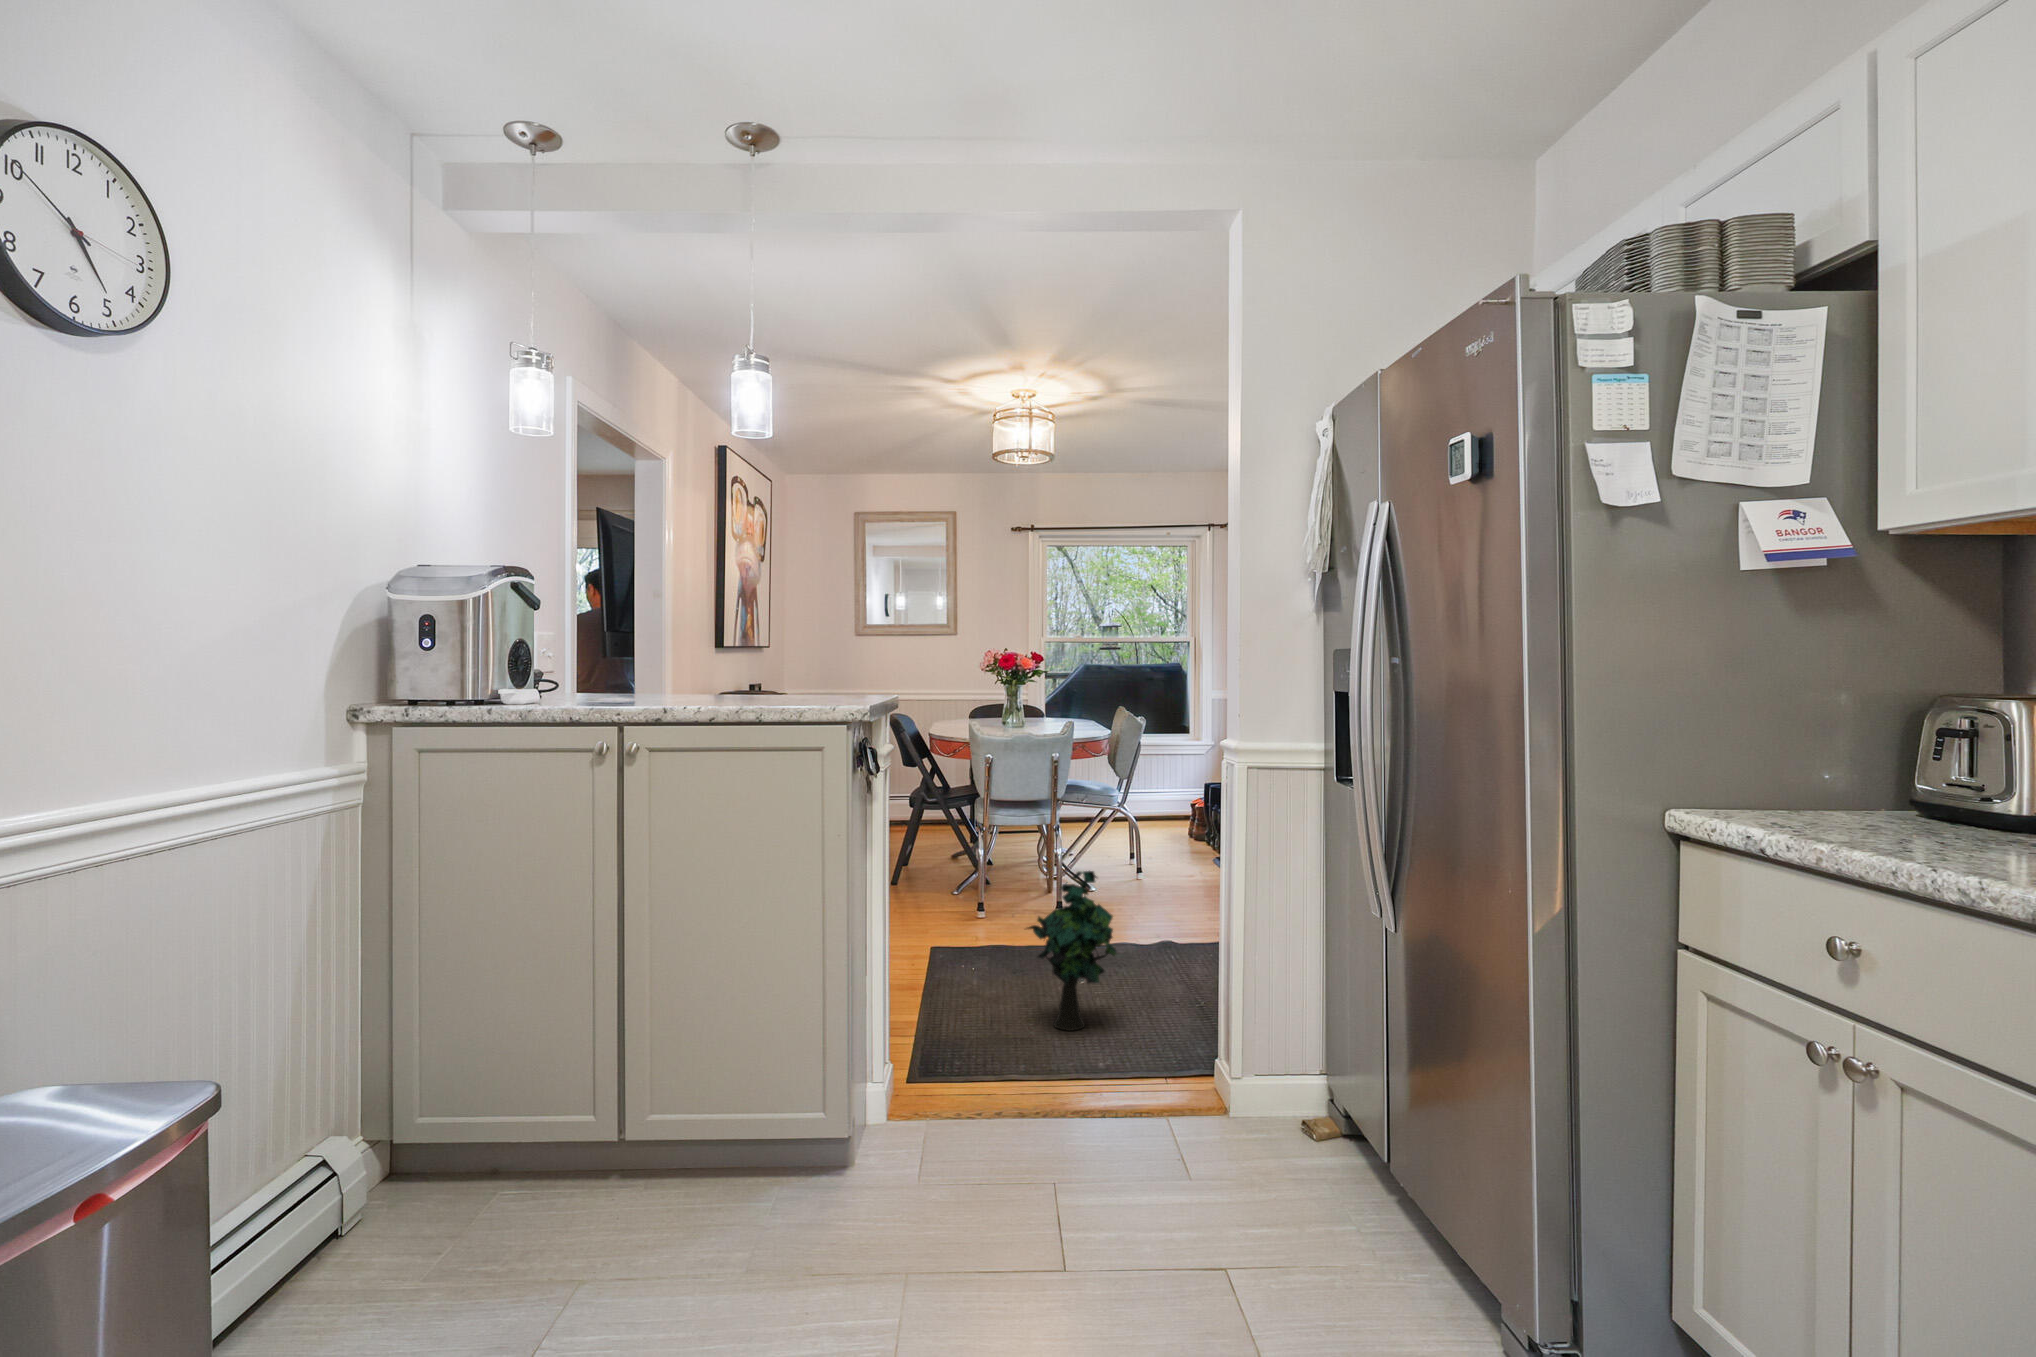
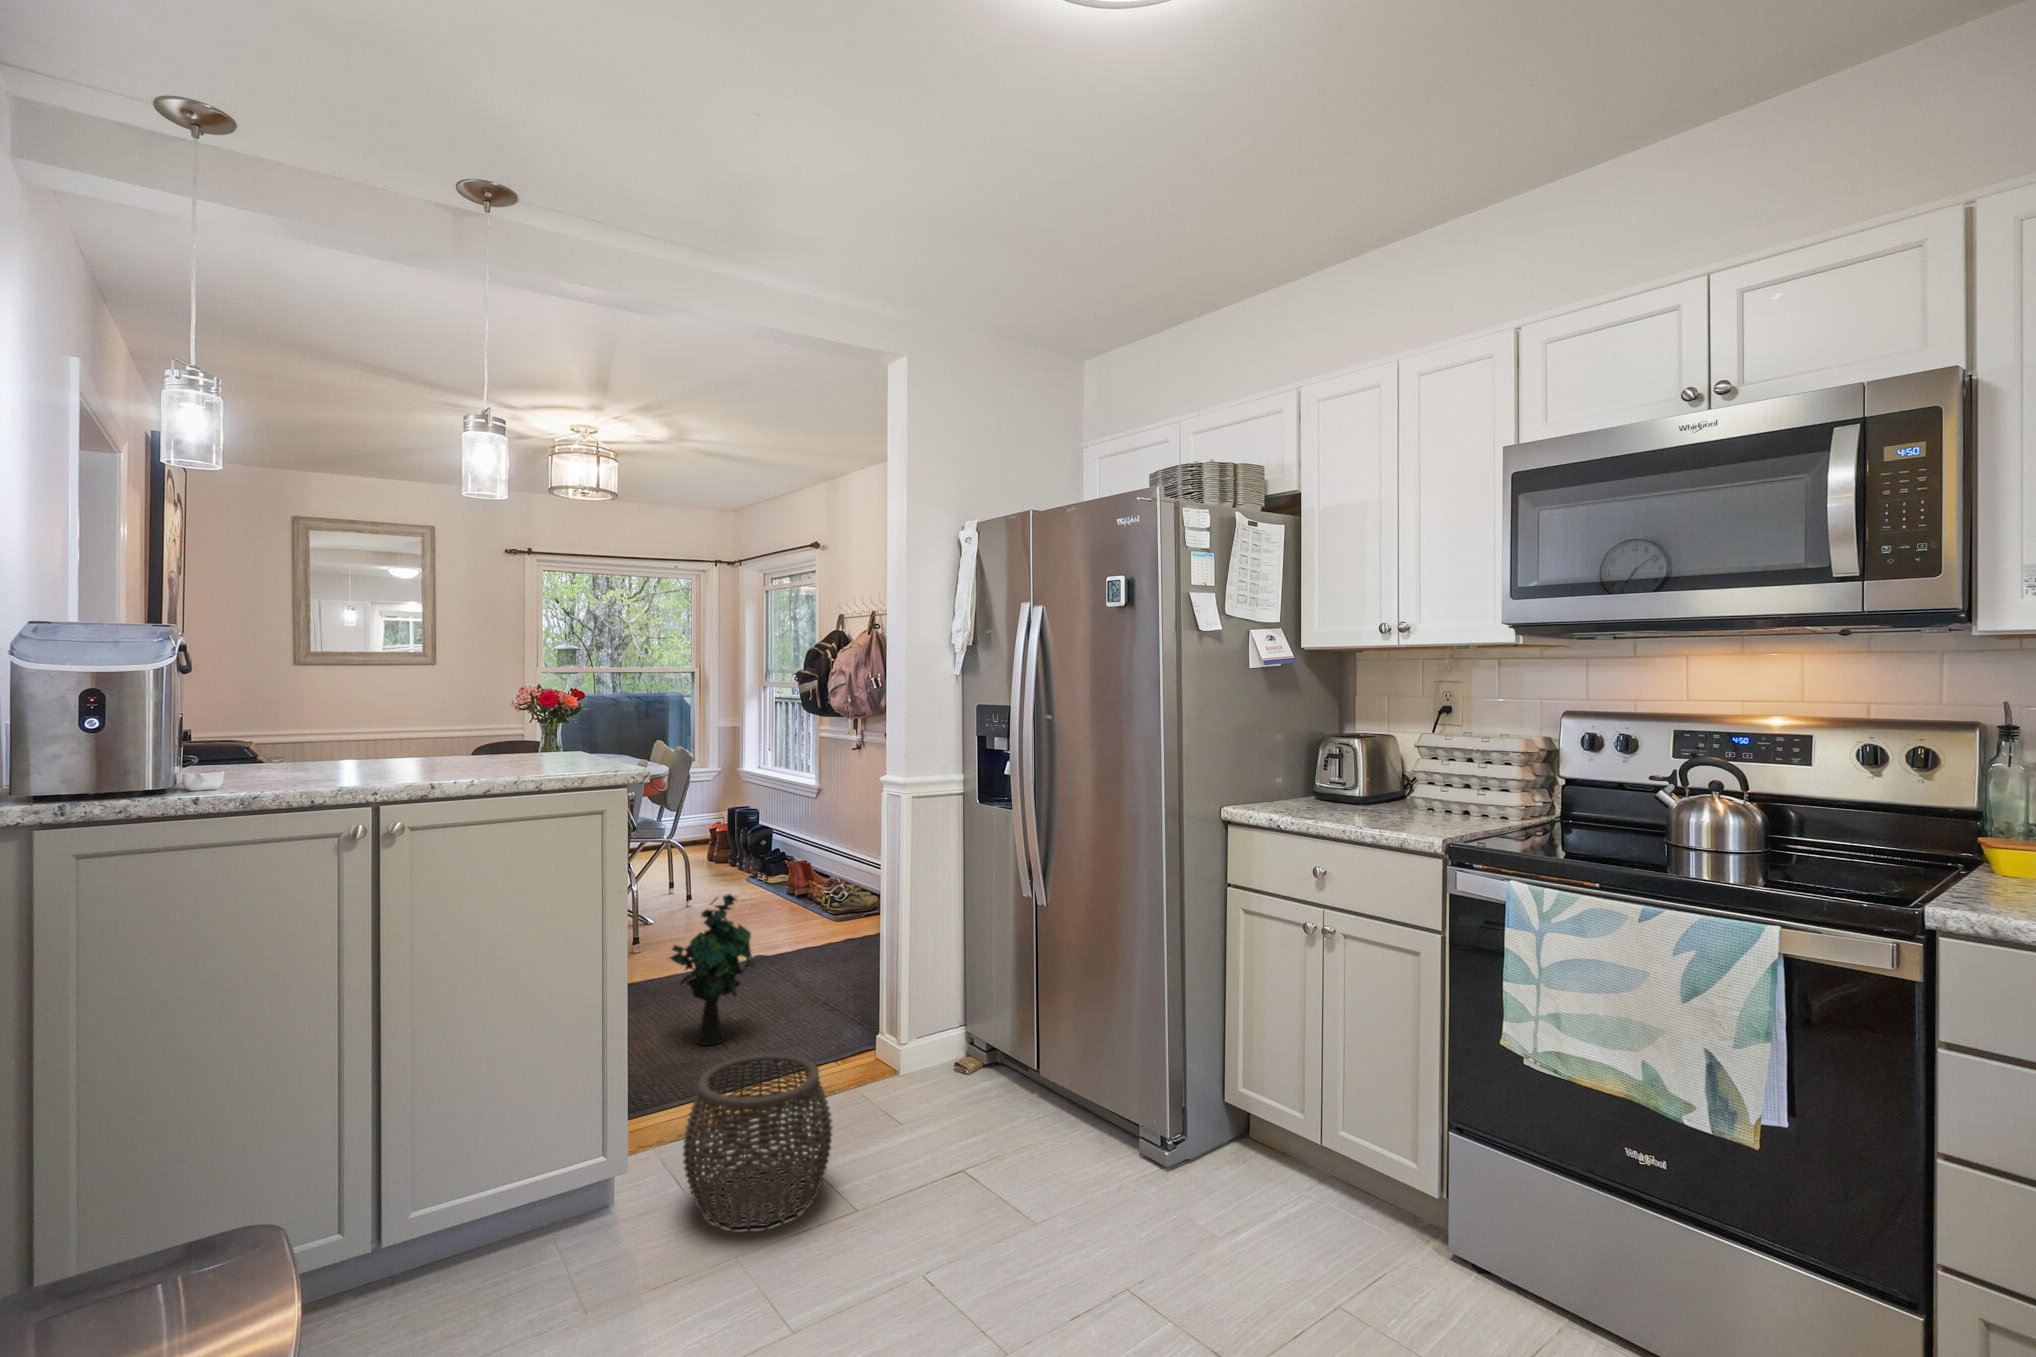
woven basket: none [886,1044,1058,1252] -> present [683,1054,832,1228]

